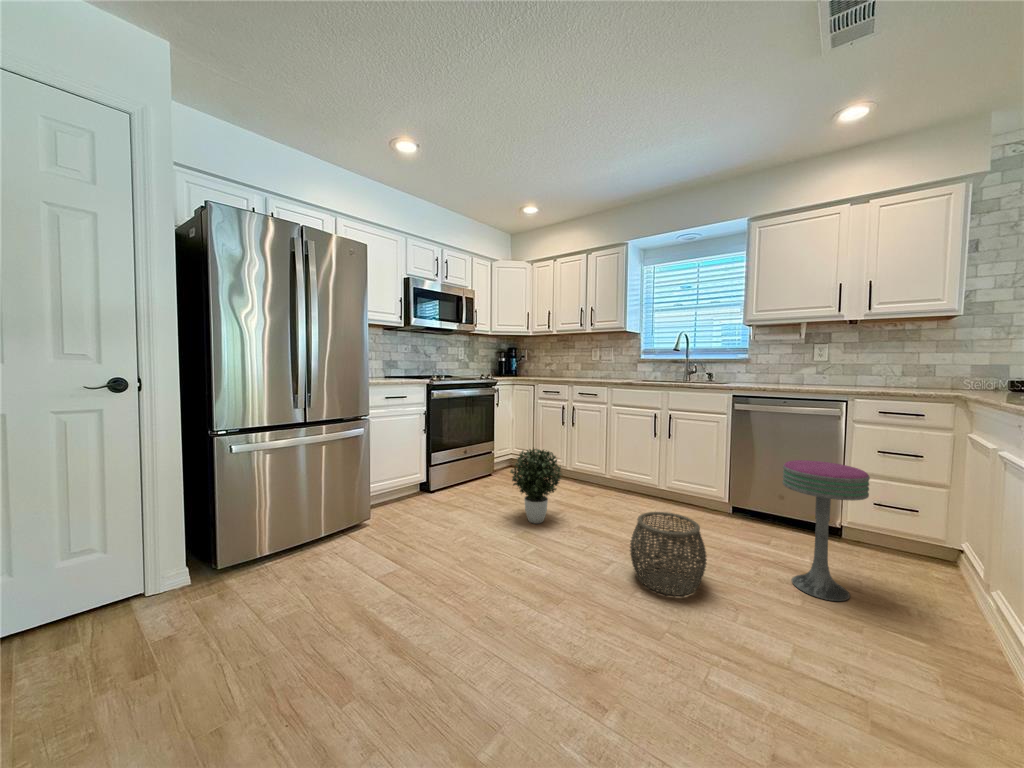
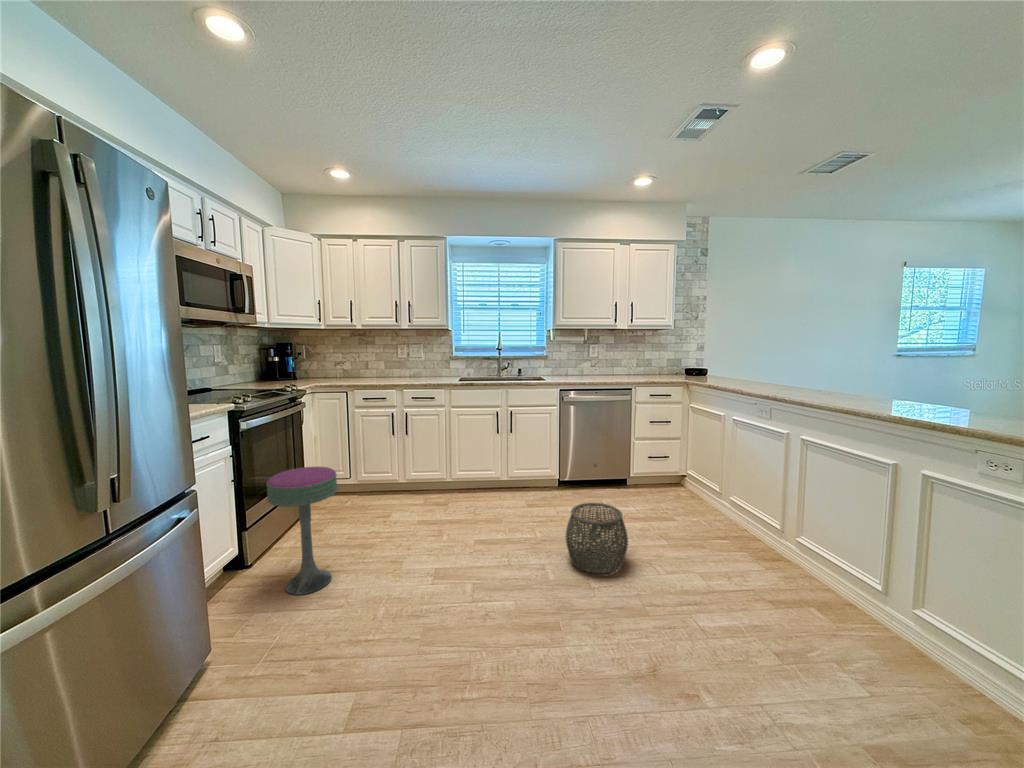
potted plant: present [510,448,562,524] -> none [401,471,461,558]
bar stool: present [783,460,870,601] -> present [267,467,337,595]

